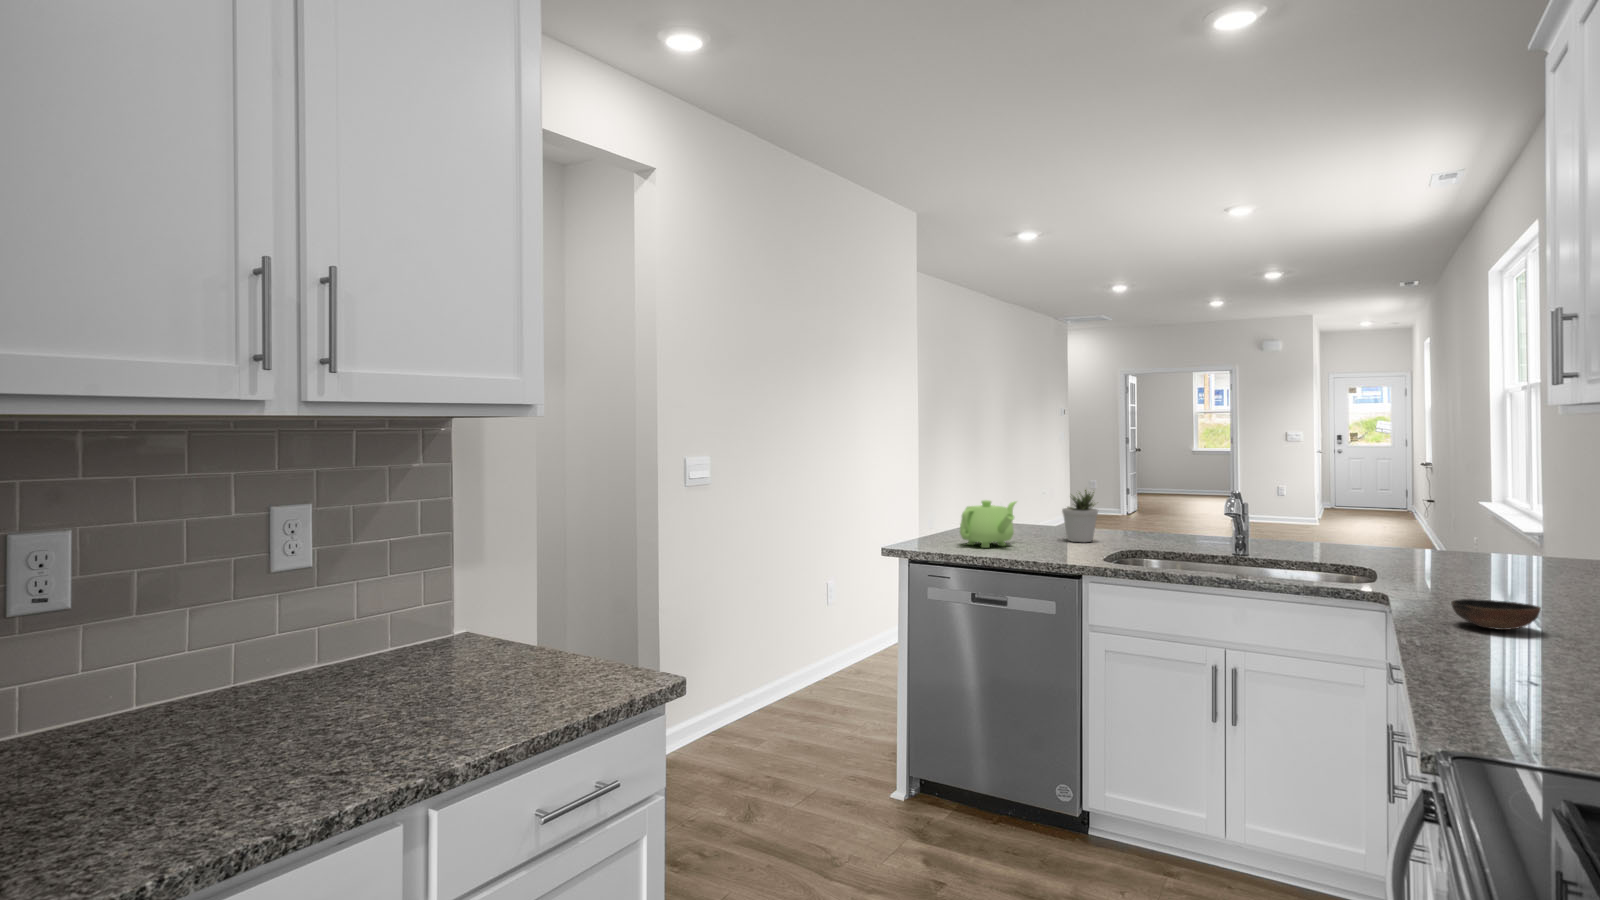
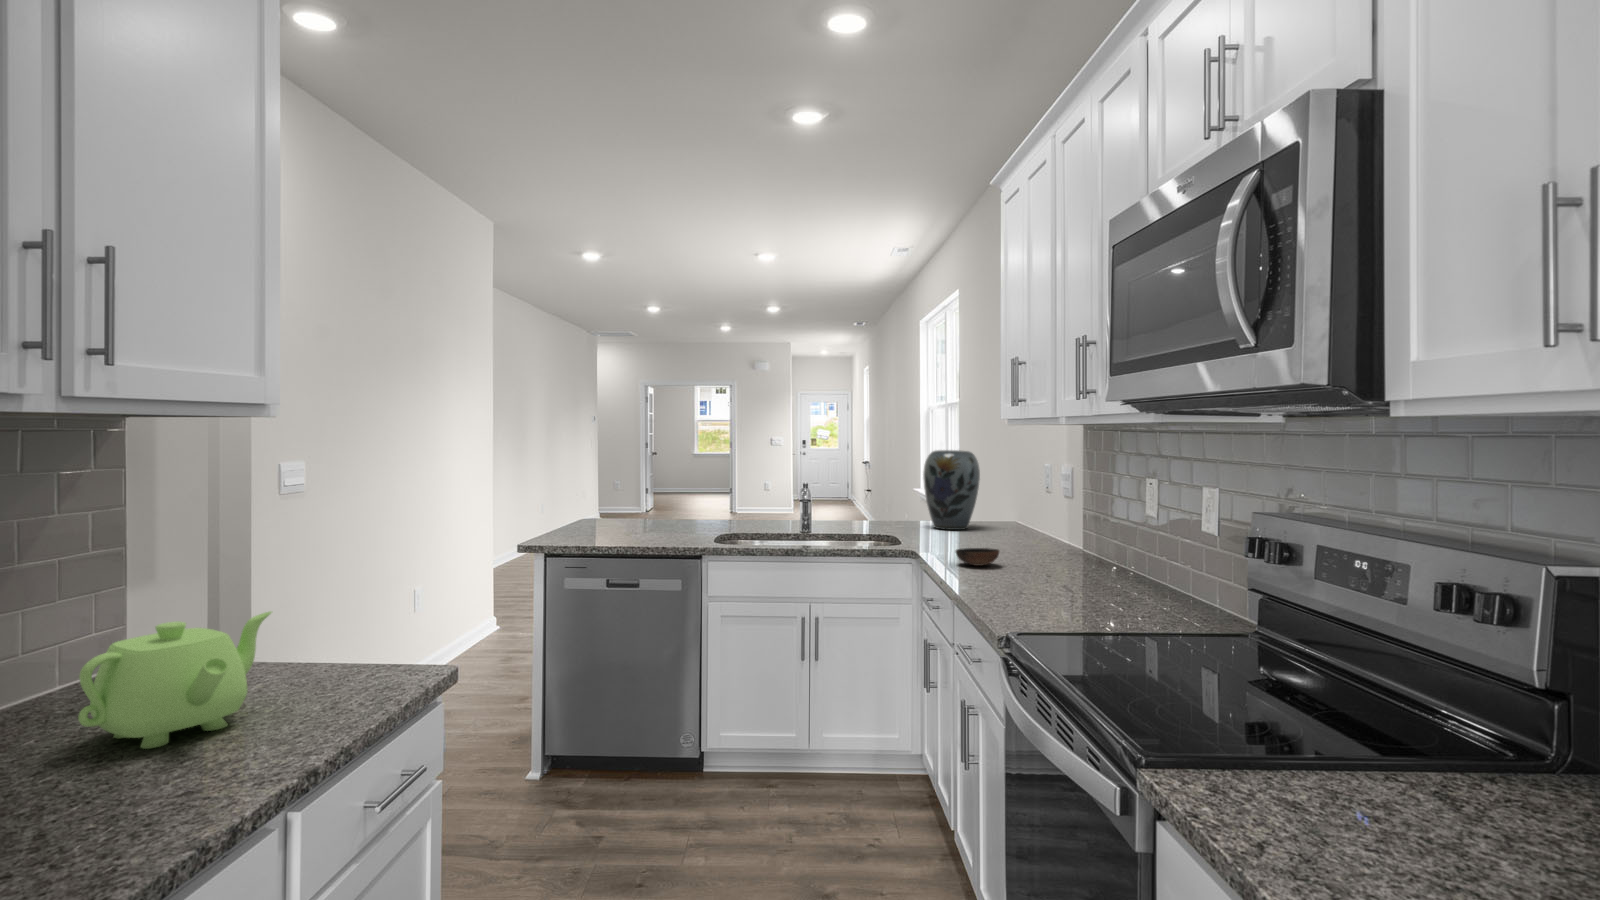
vase: none [1442,447,1550,567] -> present [923,450,980,530]
potted plant: present [1062,490,1098,542] -> none [669,483,698,530]
teapot: present [960,500,1016,548] -> present [78,612,272,749]

